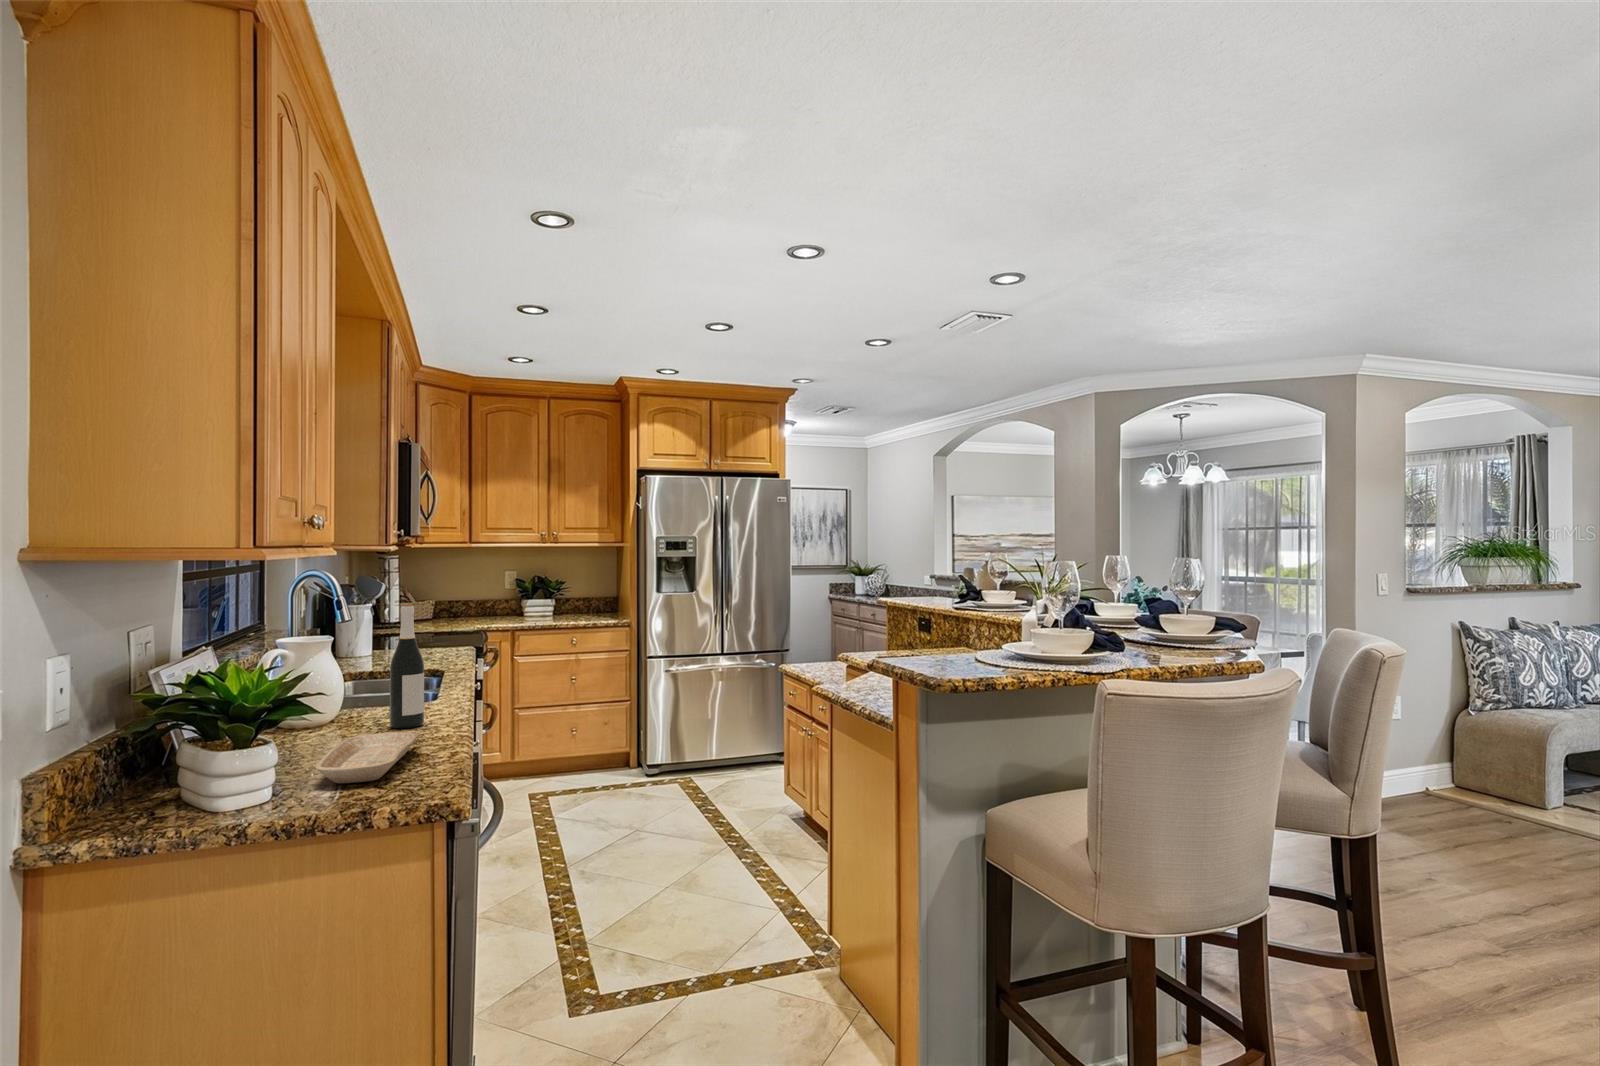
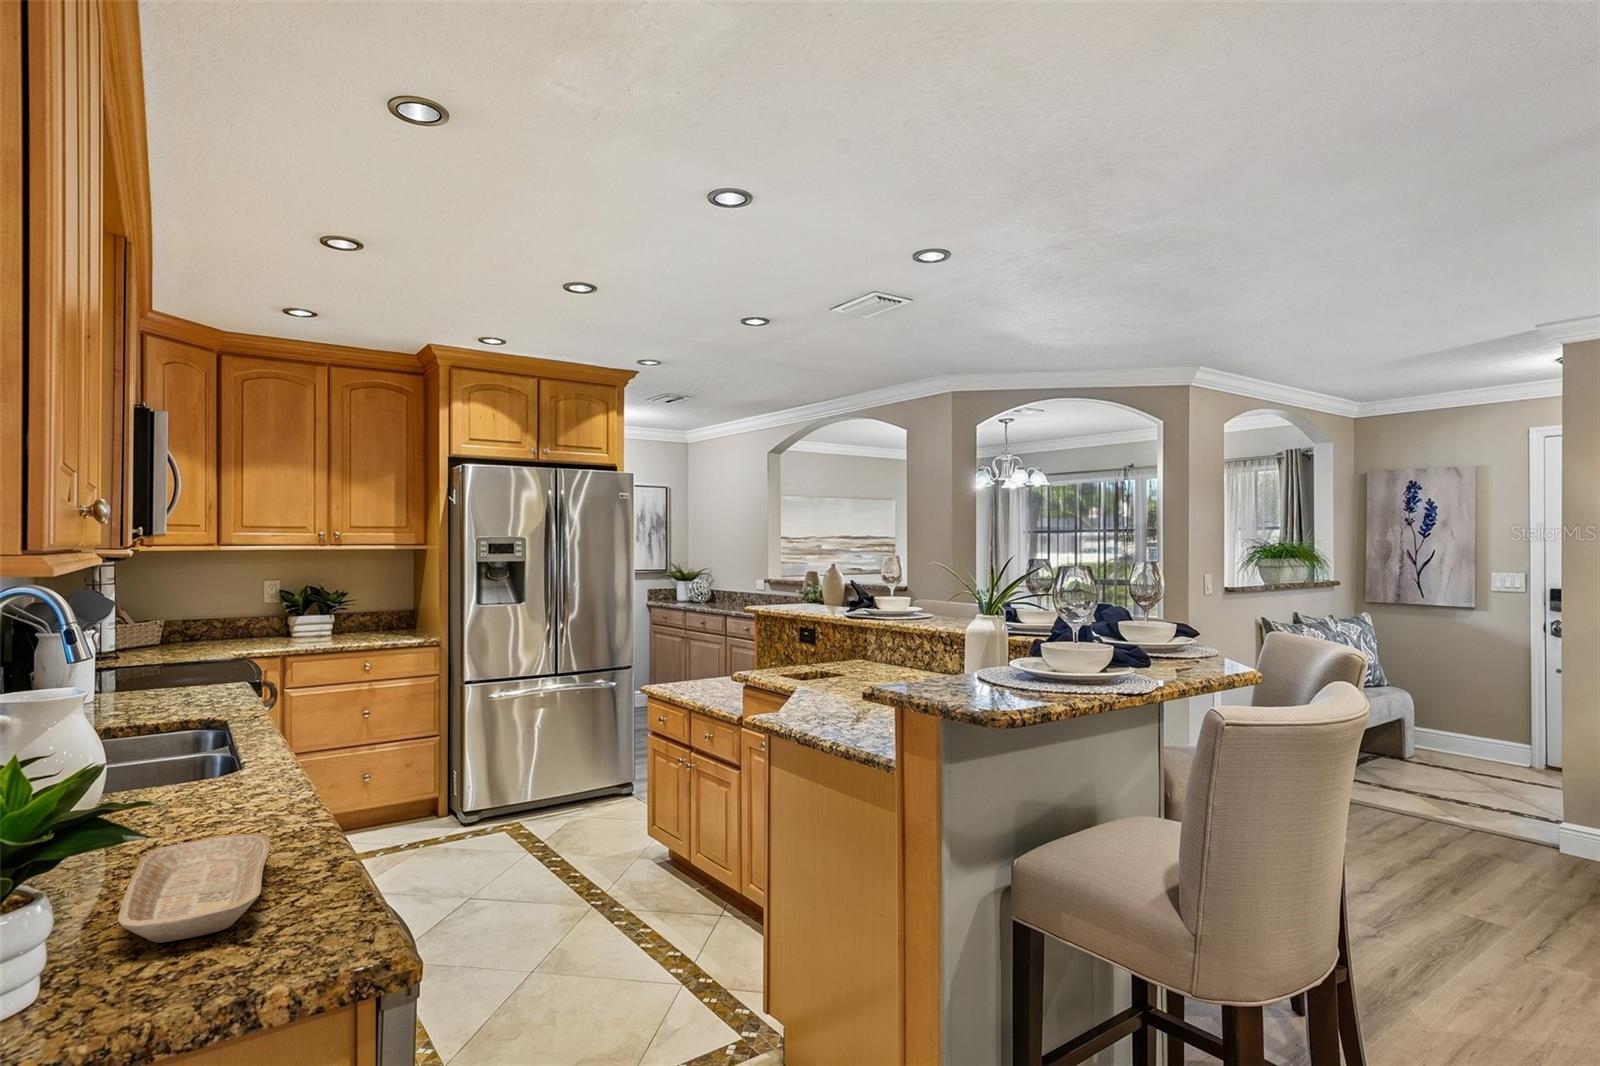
wine bottle: present [390,604,424,728] -> none [193,637,248,822]

